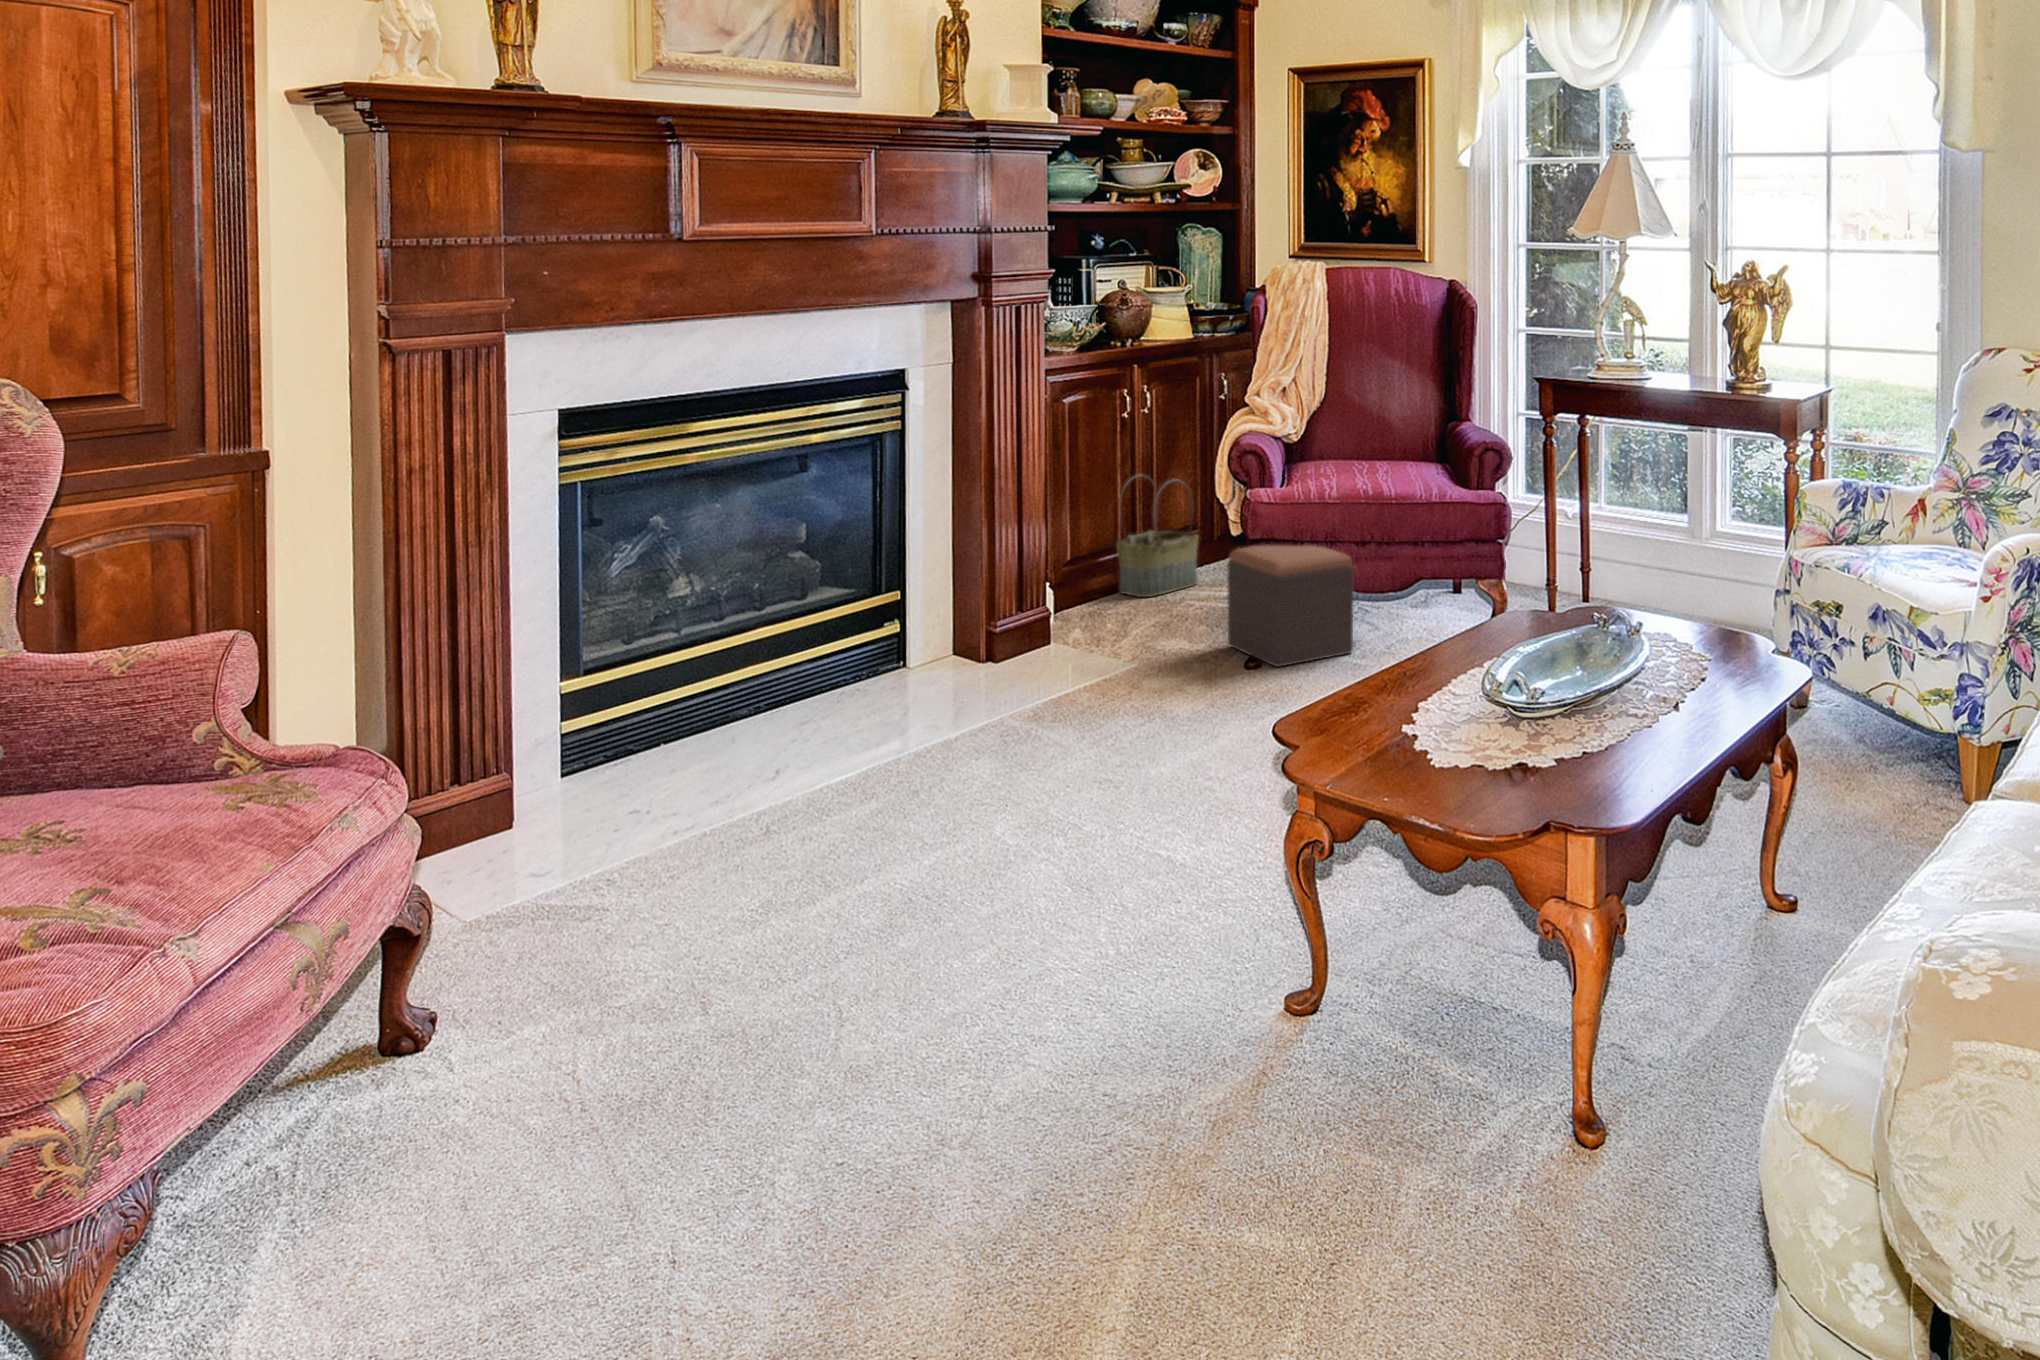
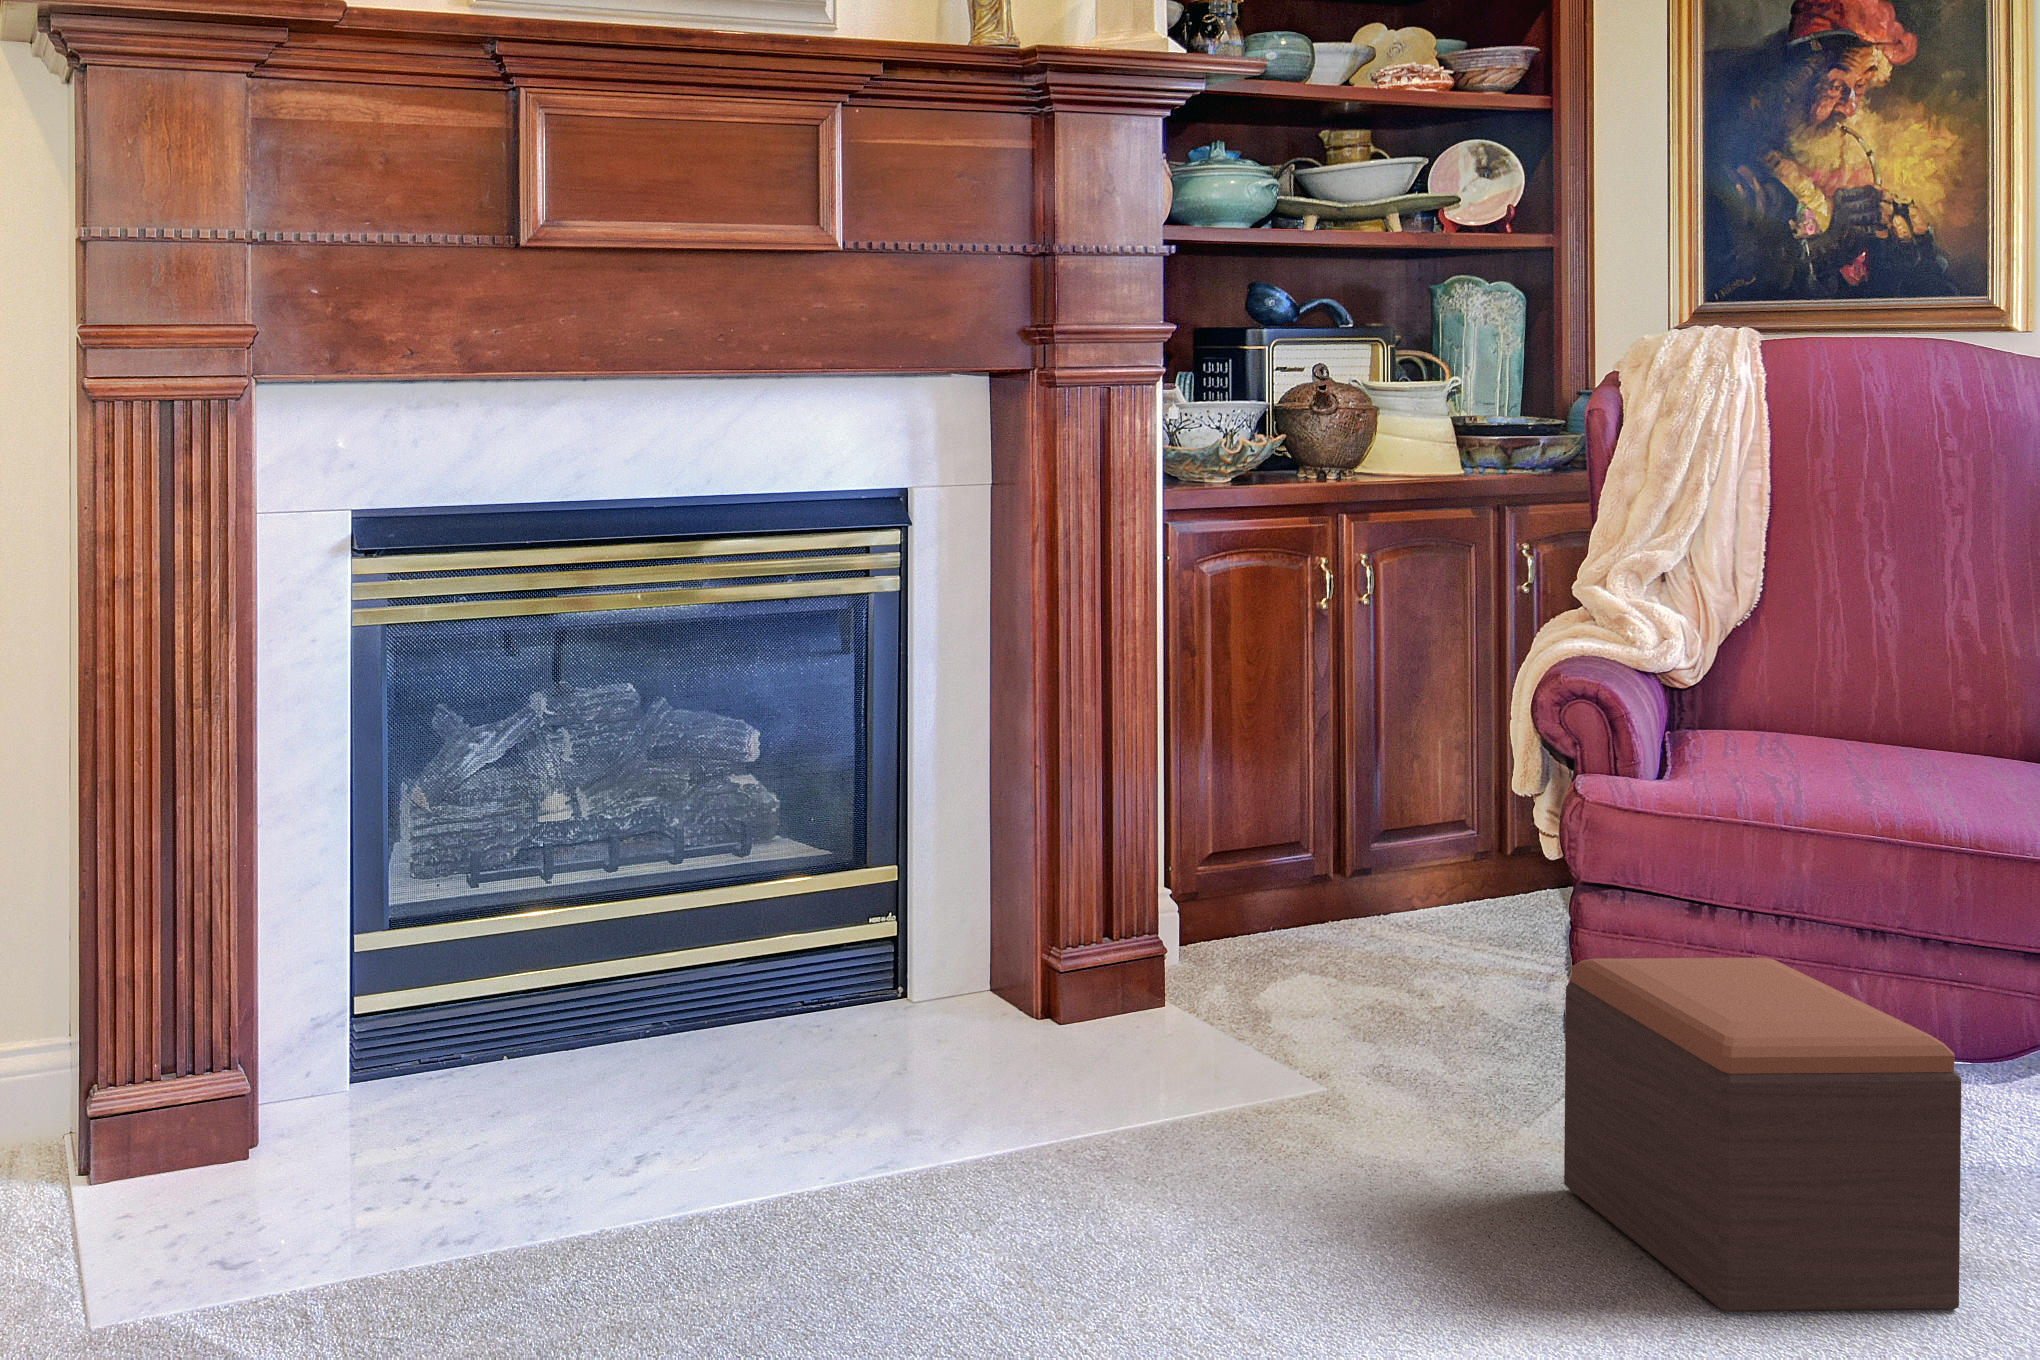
basket: present [1116,475,1199,597] -> none [1285,724,1469,979]

